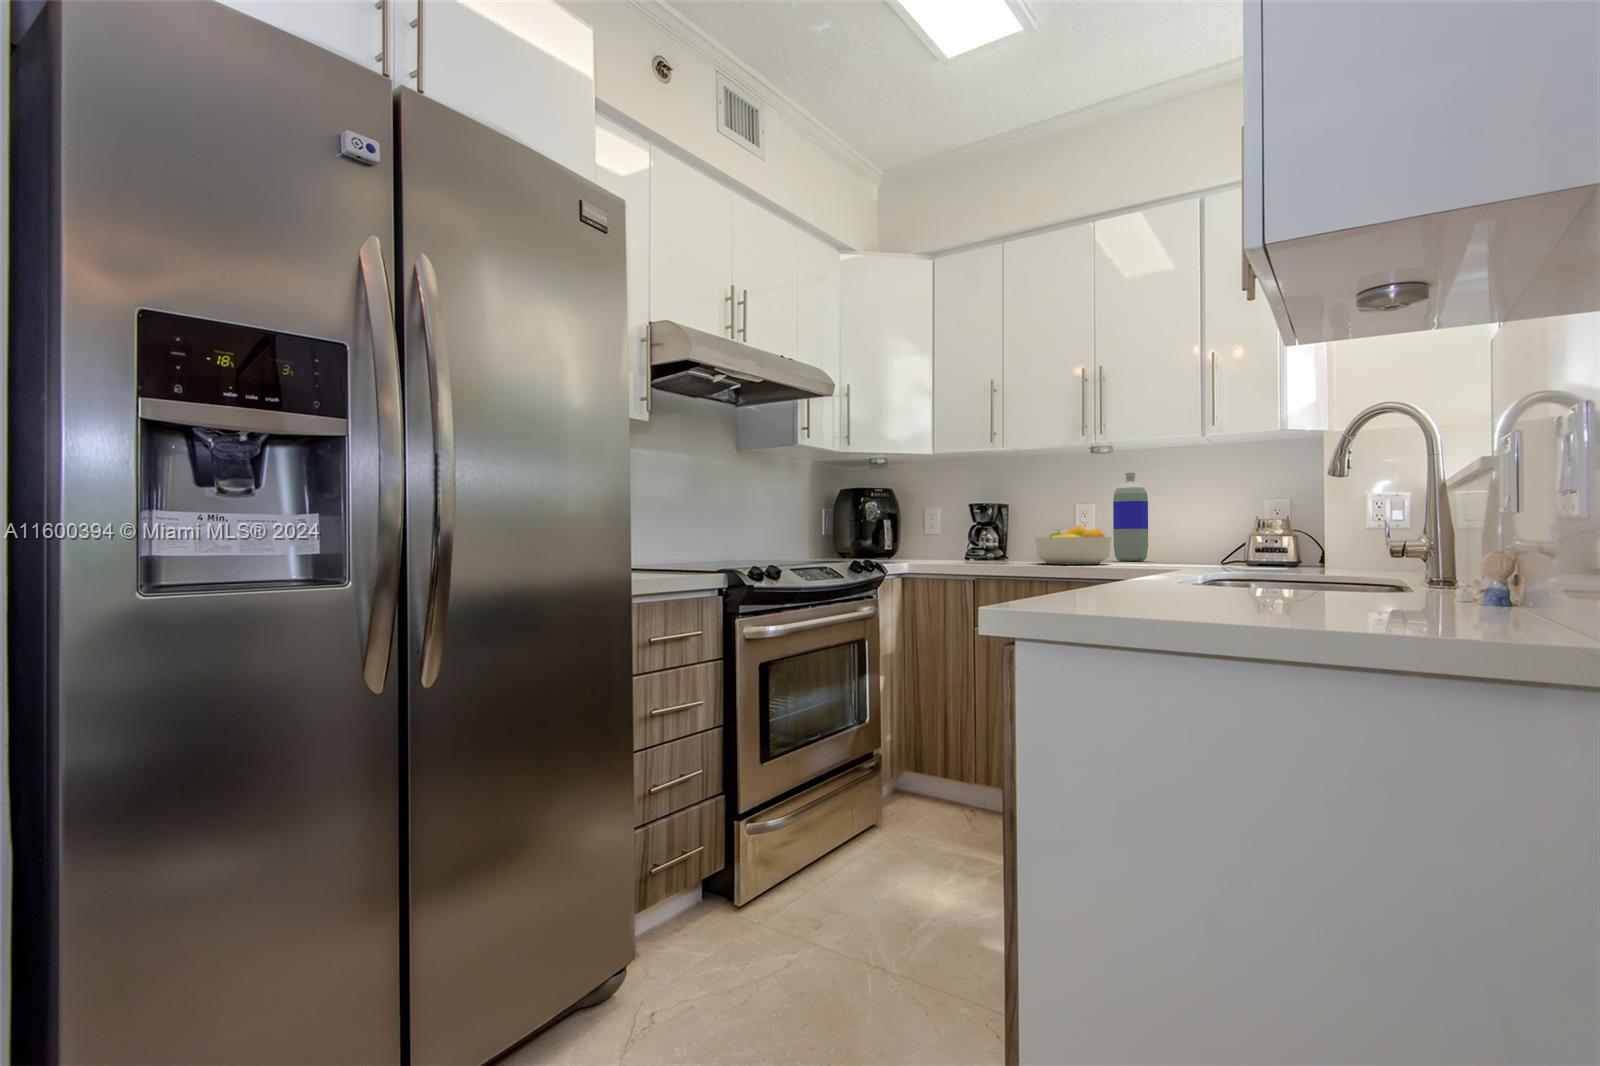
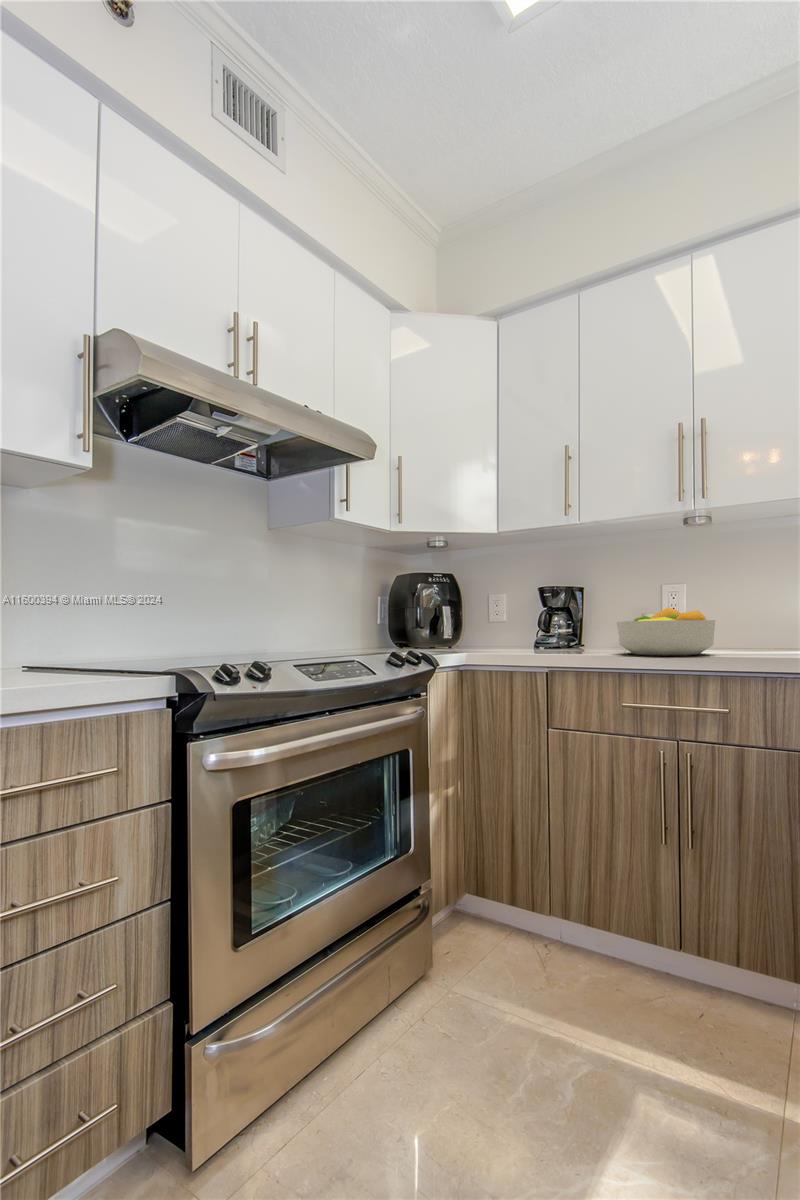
bottle: present [1113,473,1148,561] -> none [705,547,749,649]

